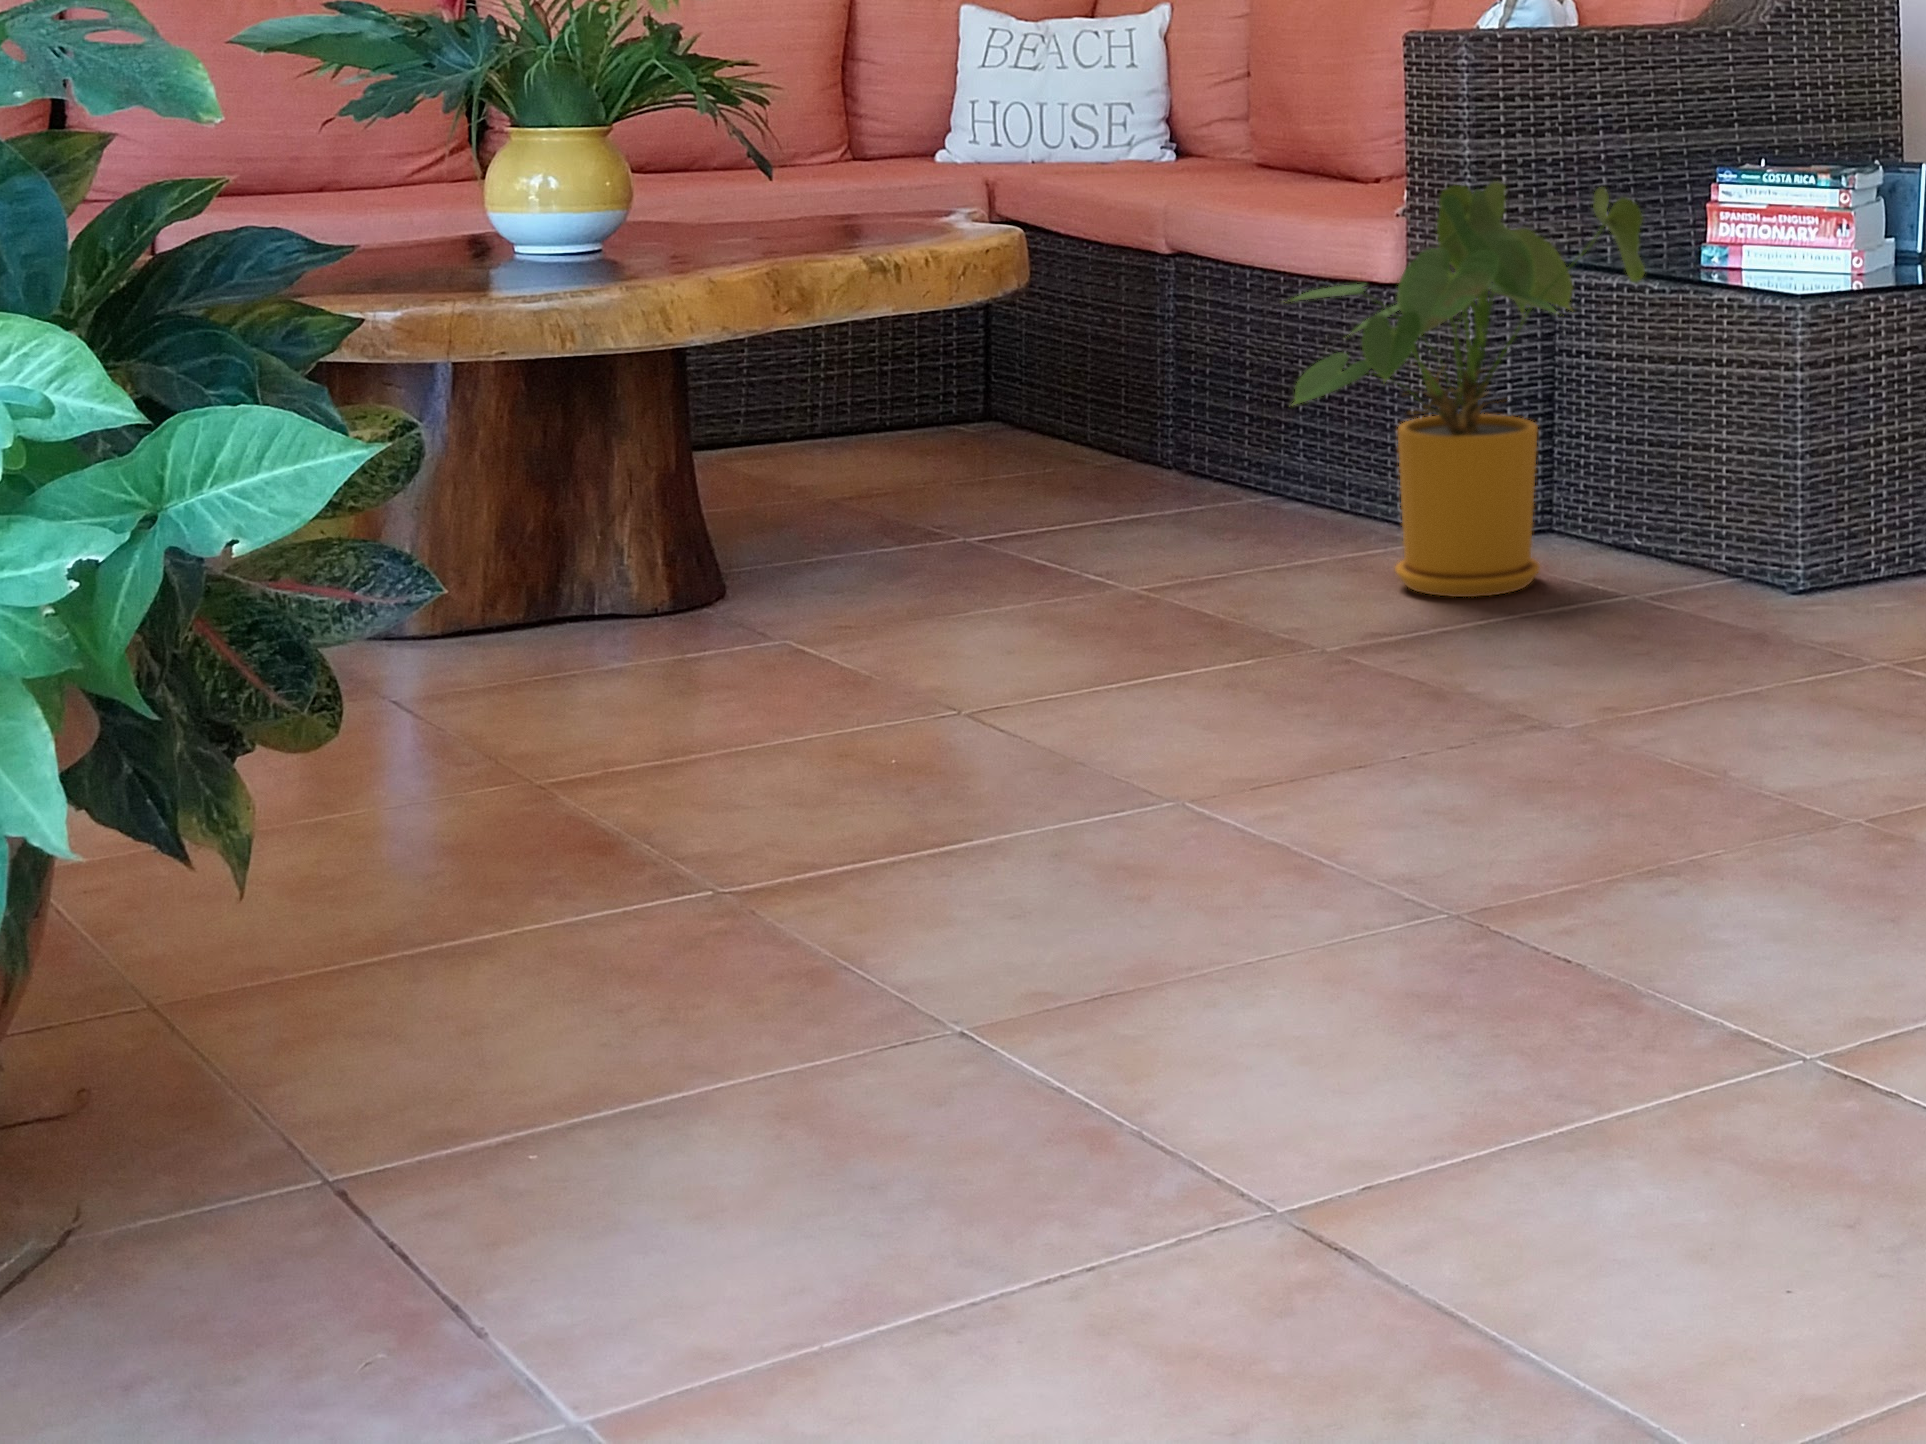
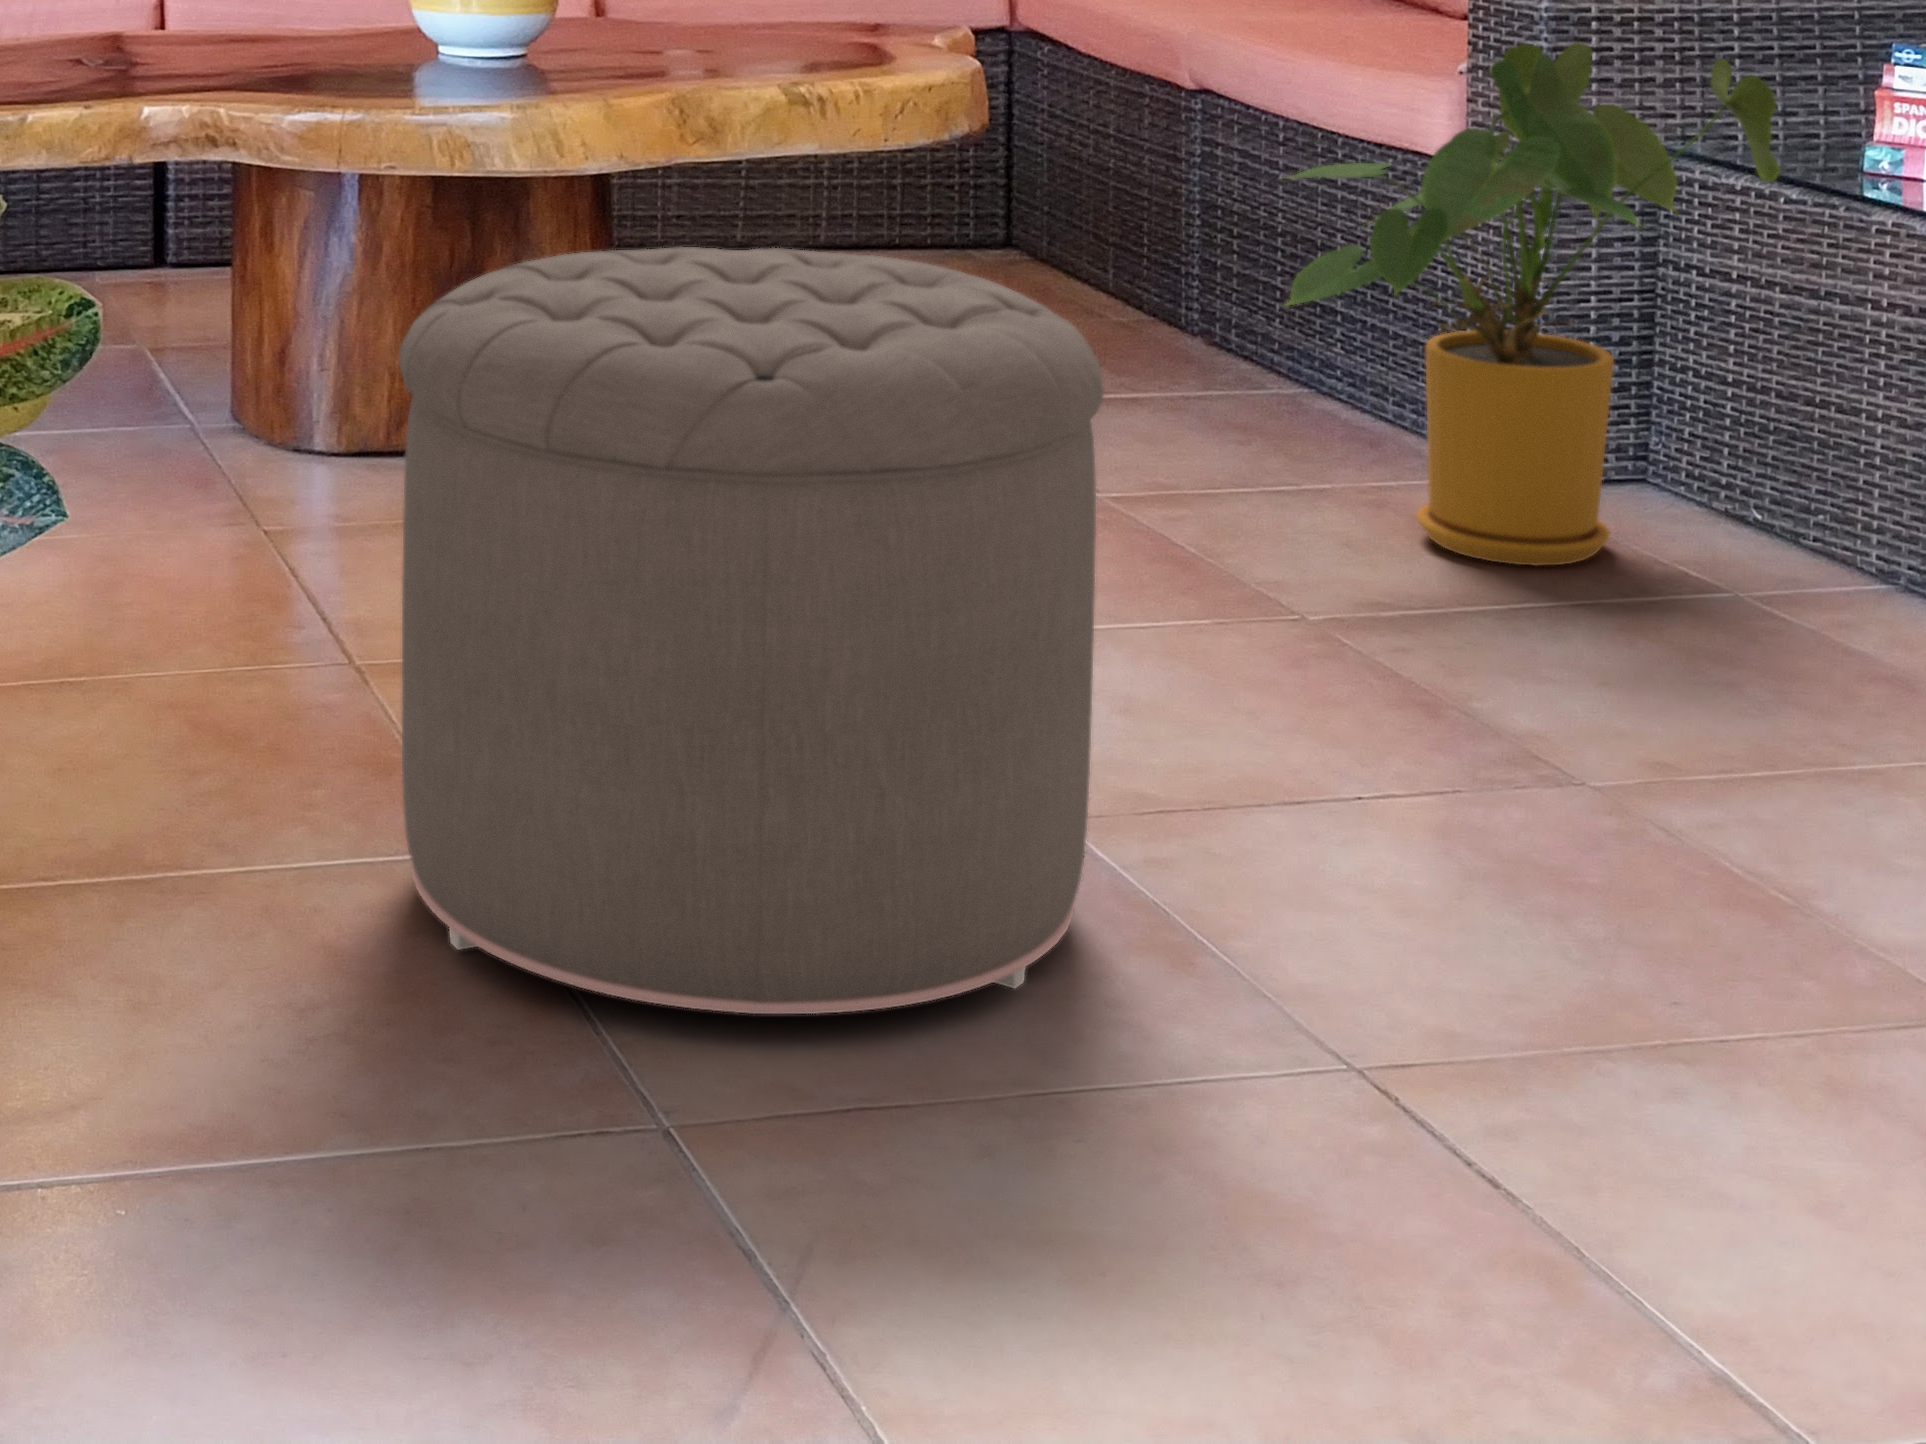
ottoman: none [658,352,1241,957] -> present [399,247,1104,1014]

